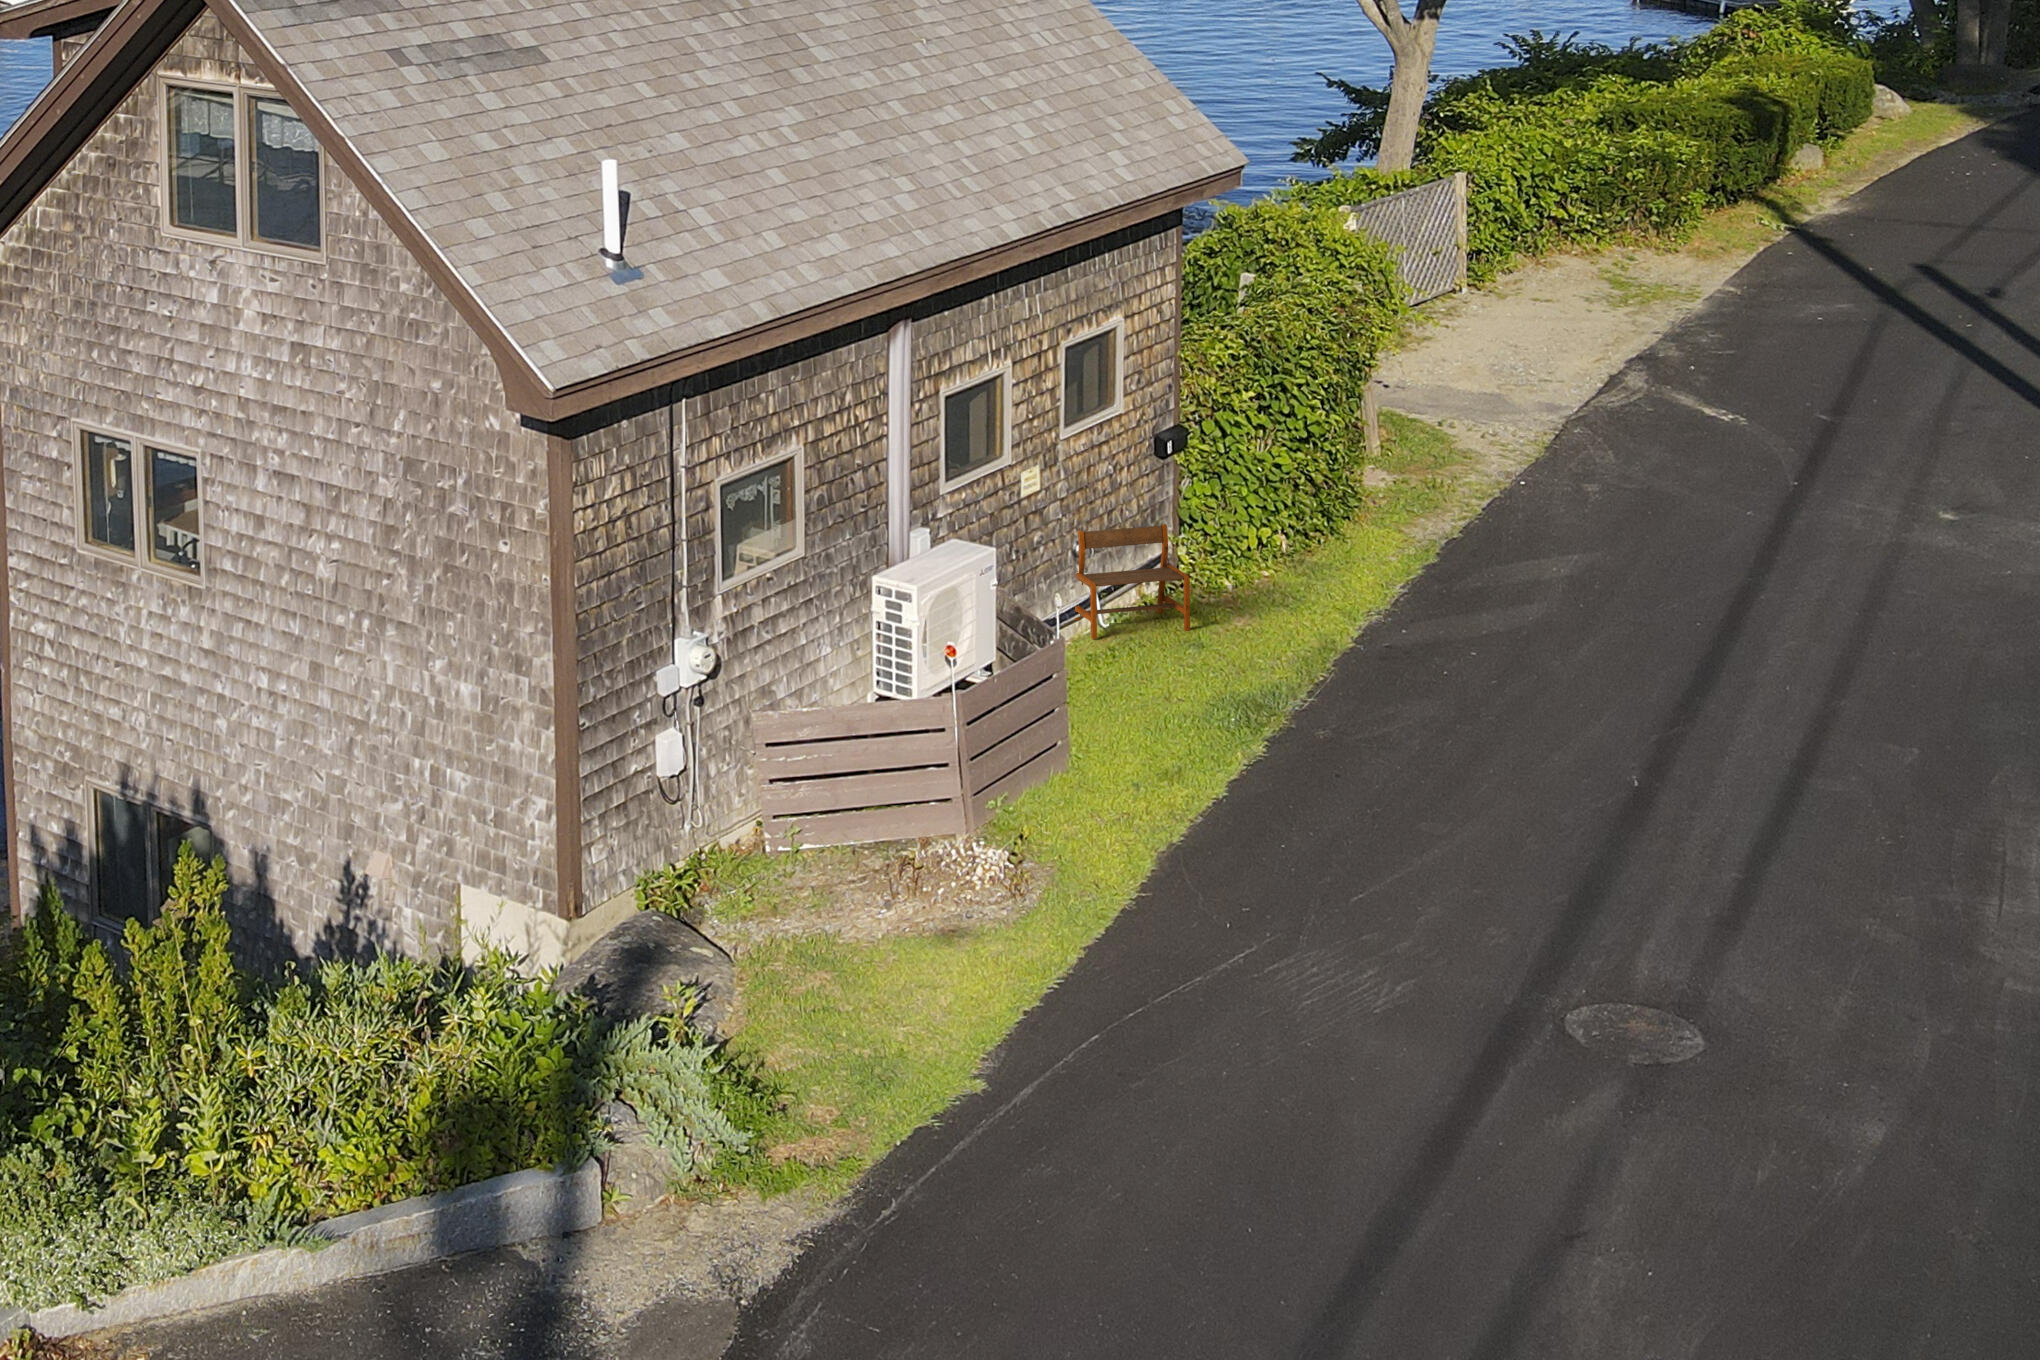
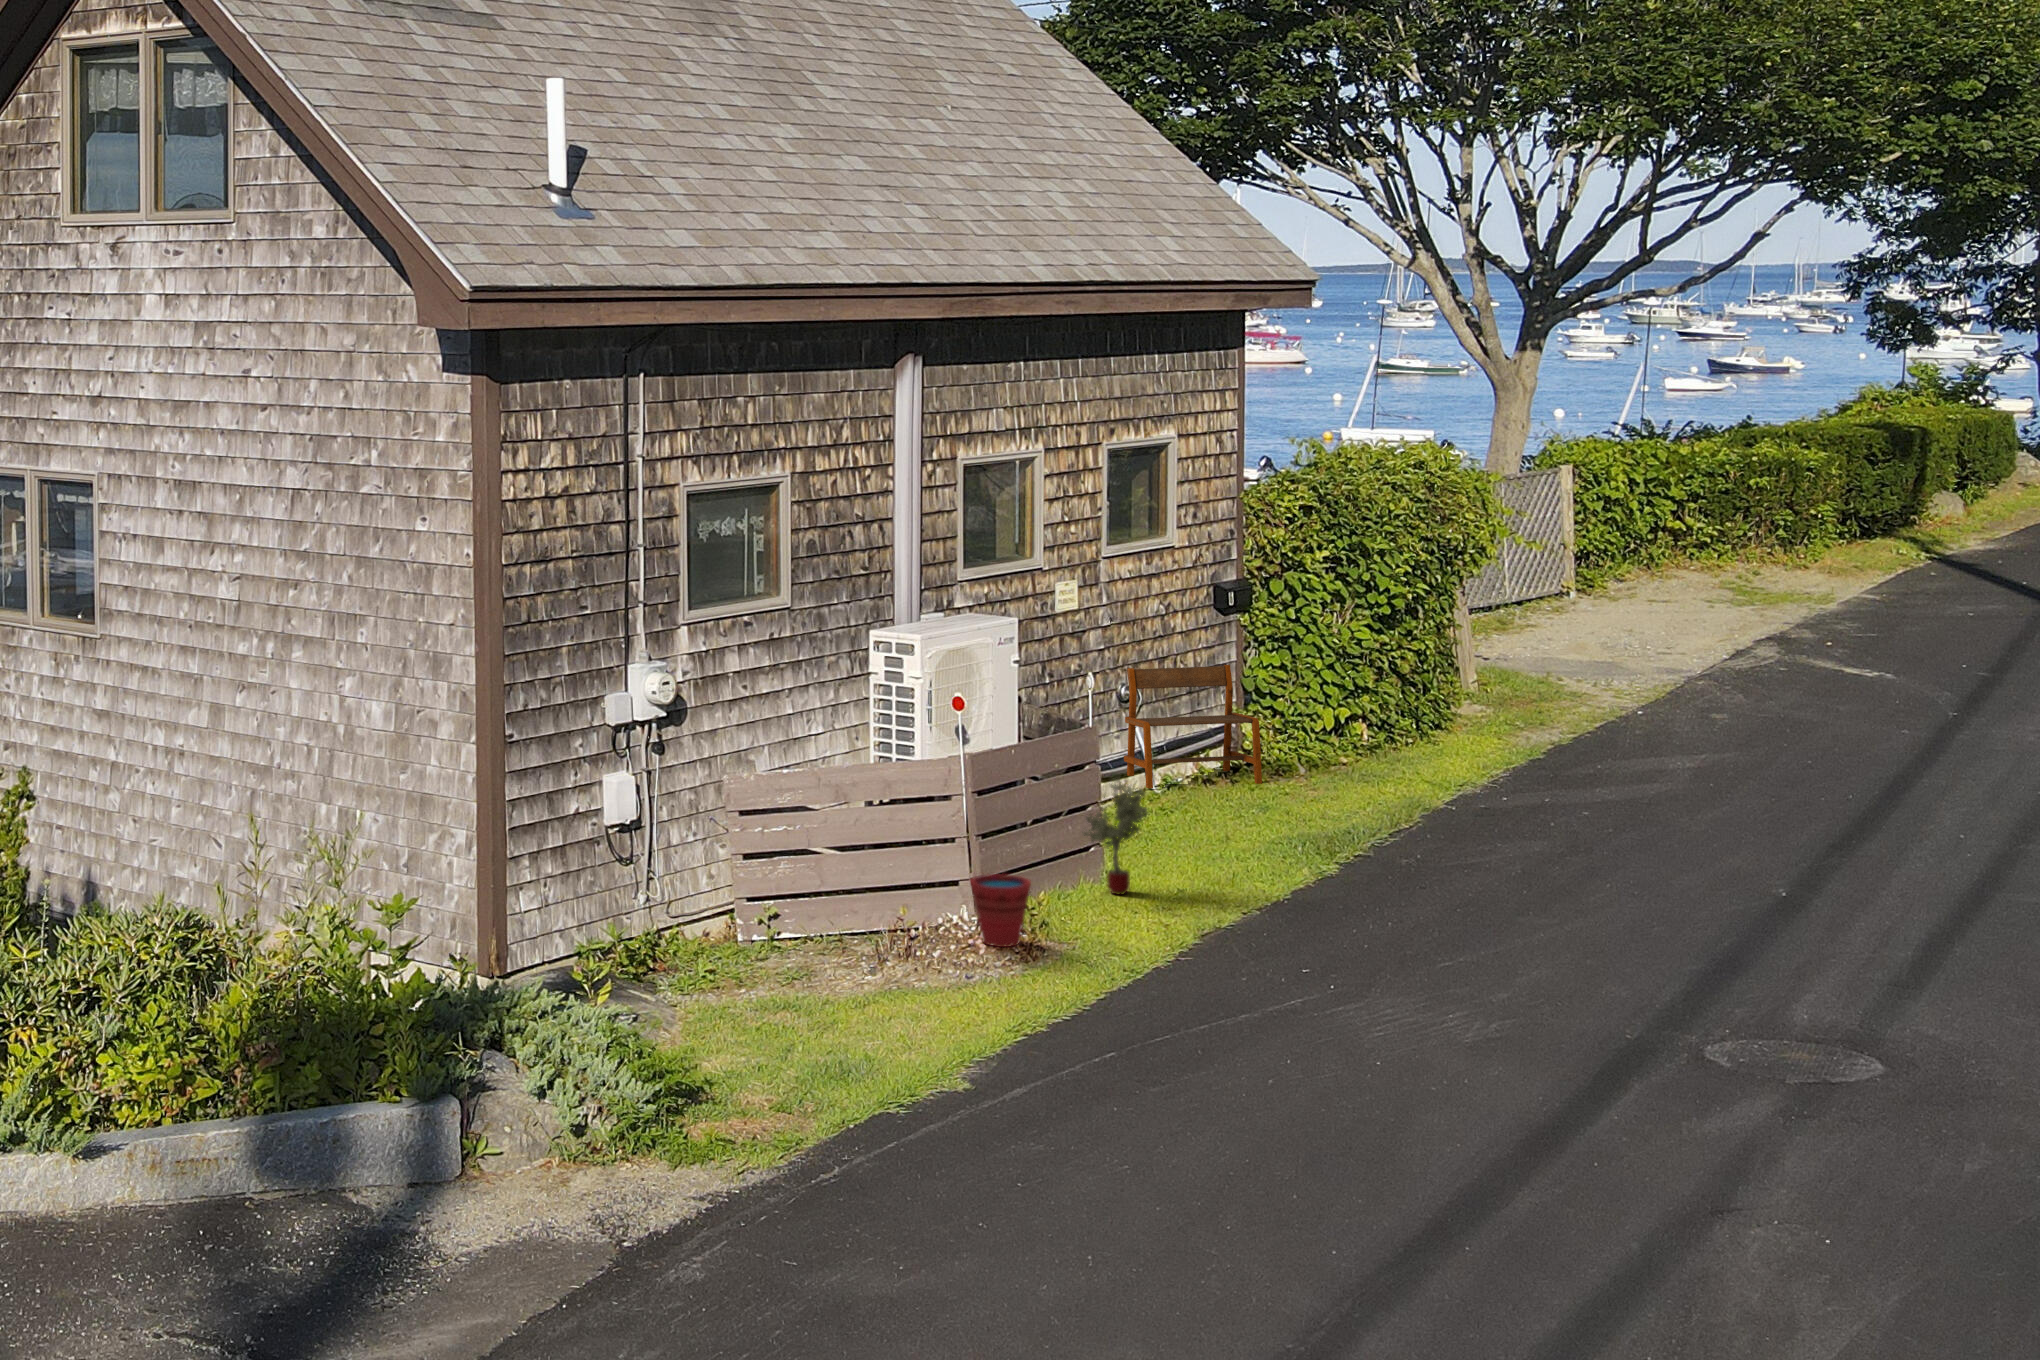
potted tree: none [1040,689,1097,785] -> present [1082,778,1148,895]
bucket: none [951,792,1002,854] -> present [970,874,1031,947]

